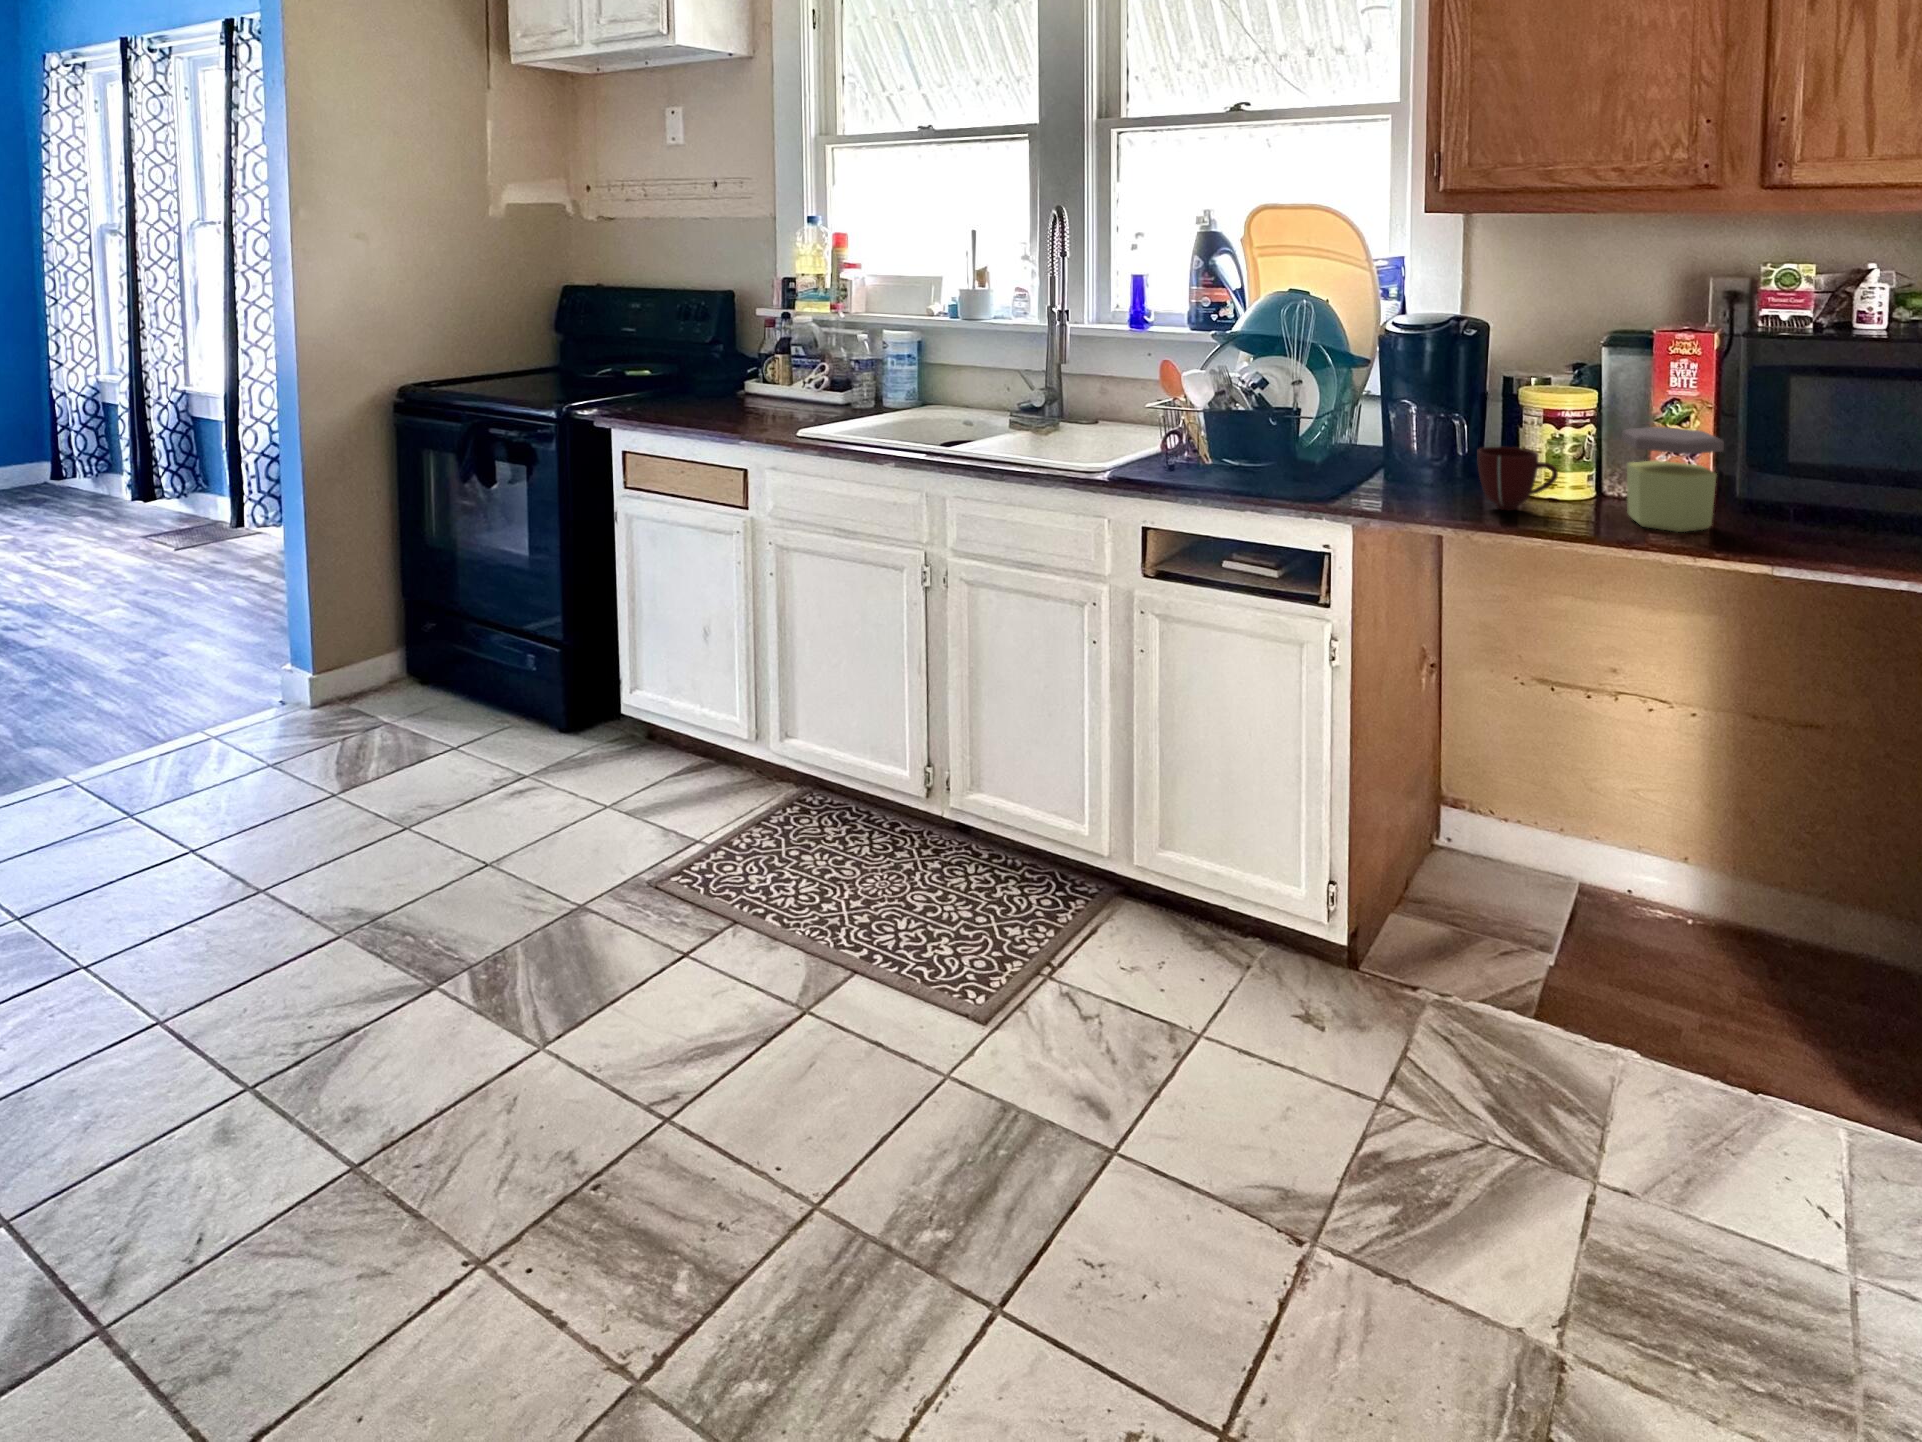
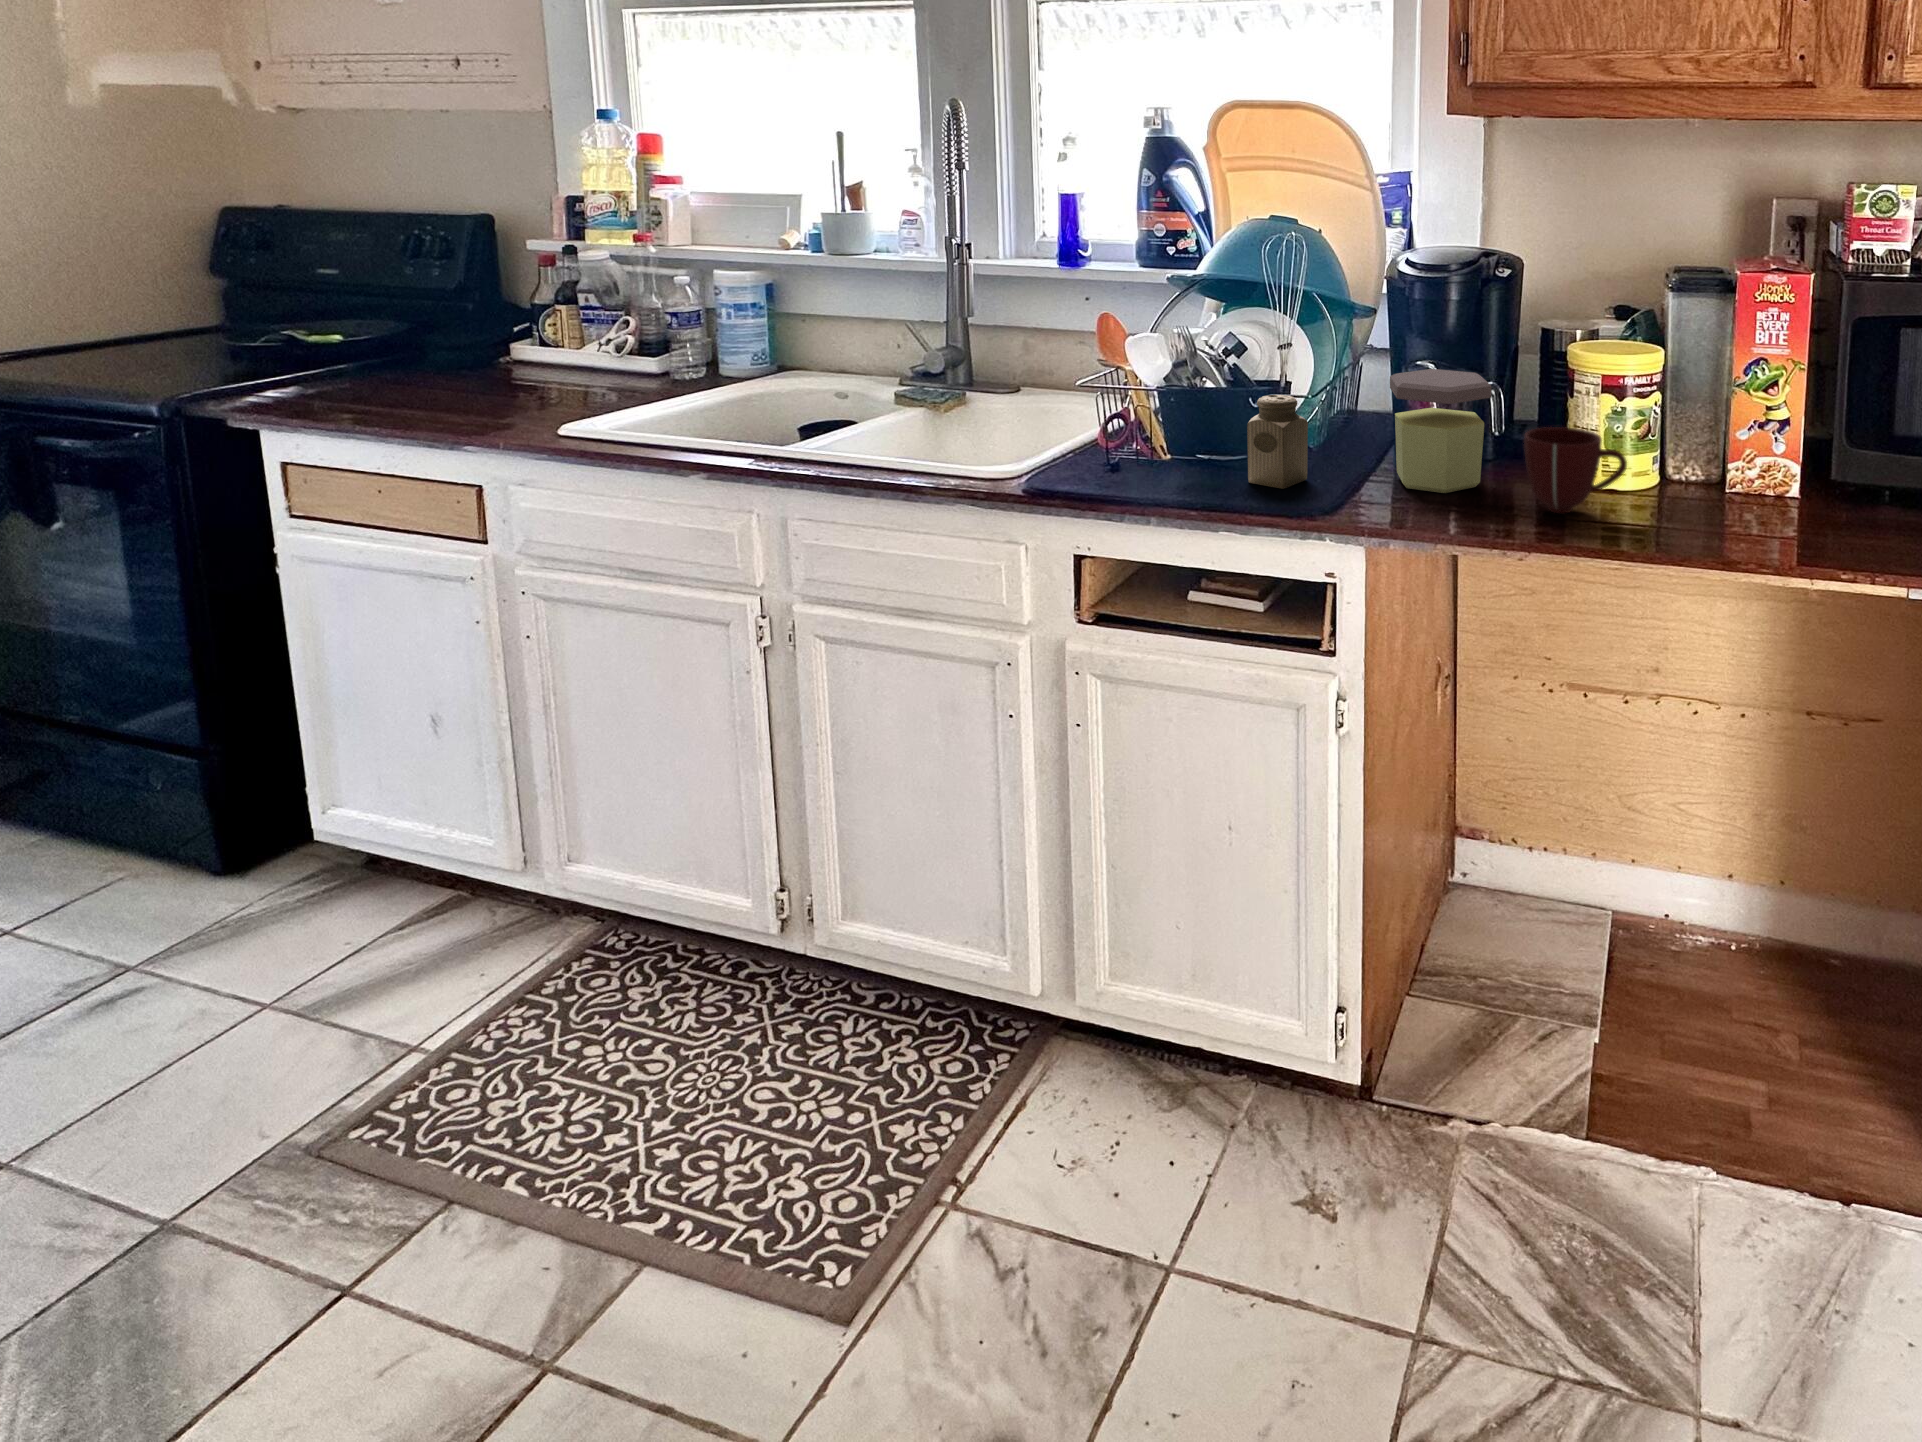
salt shaker: none [1269,419,1314,486] -> present [1247,395,1308,489]
jar: present [1622,427,1724,532] -> present [1390,369,1491,493]

